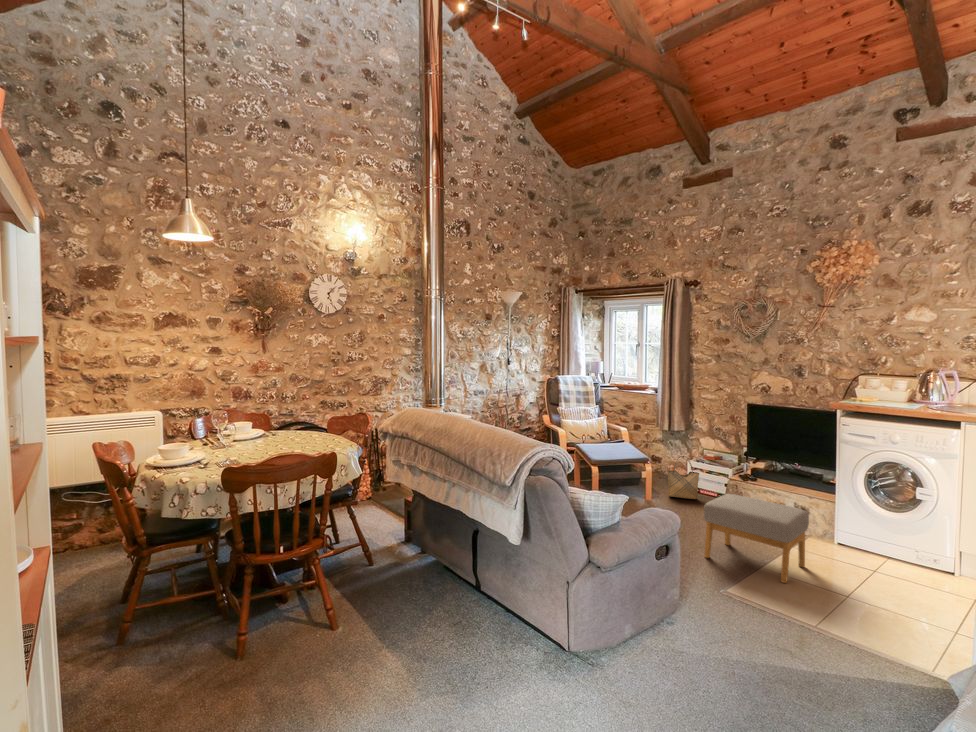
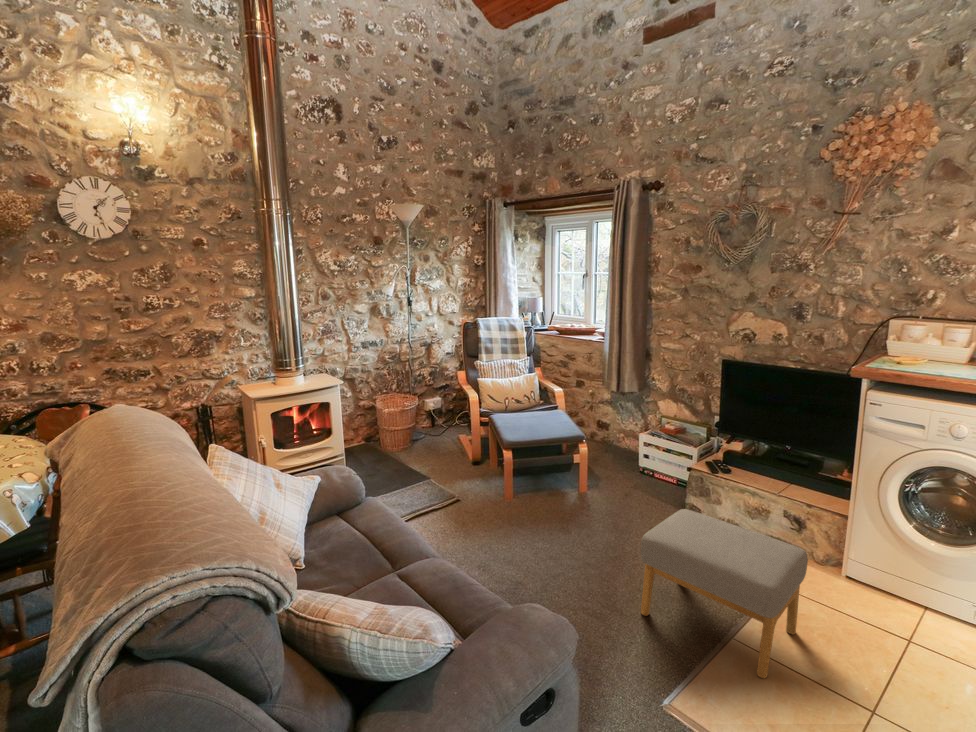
woven basket: present [668,456,699,499] -> none [610,430,653,489]

